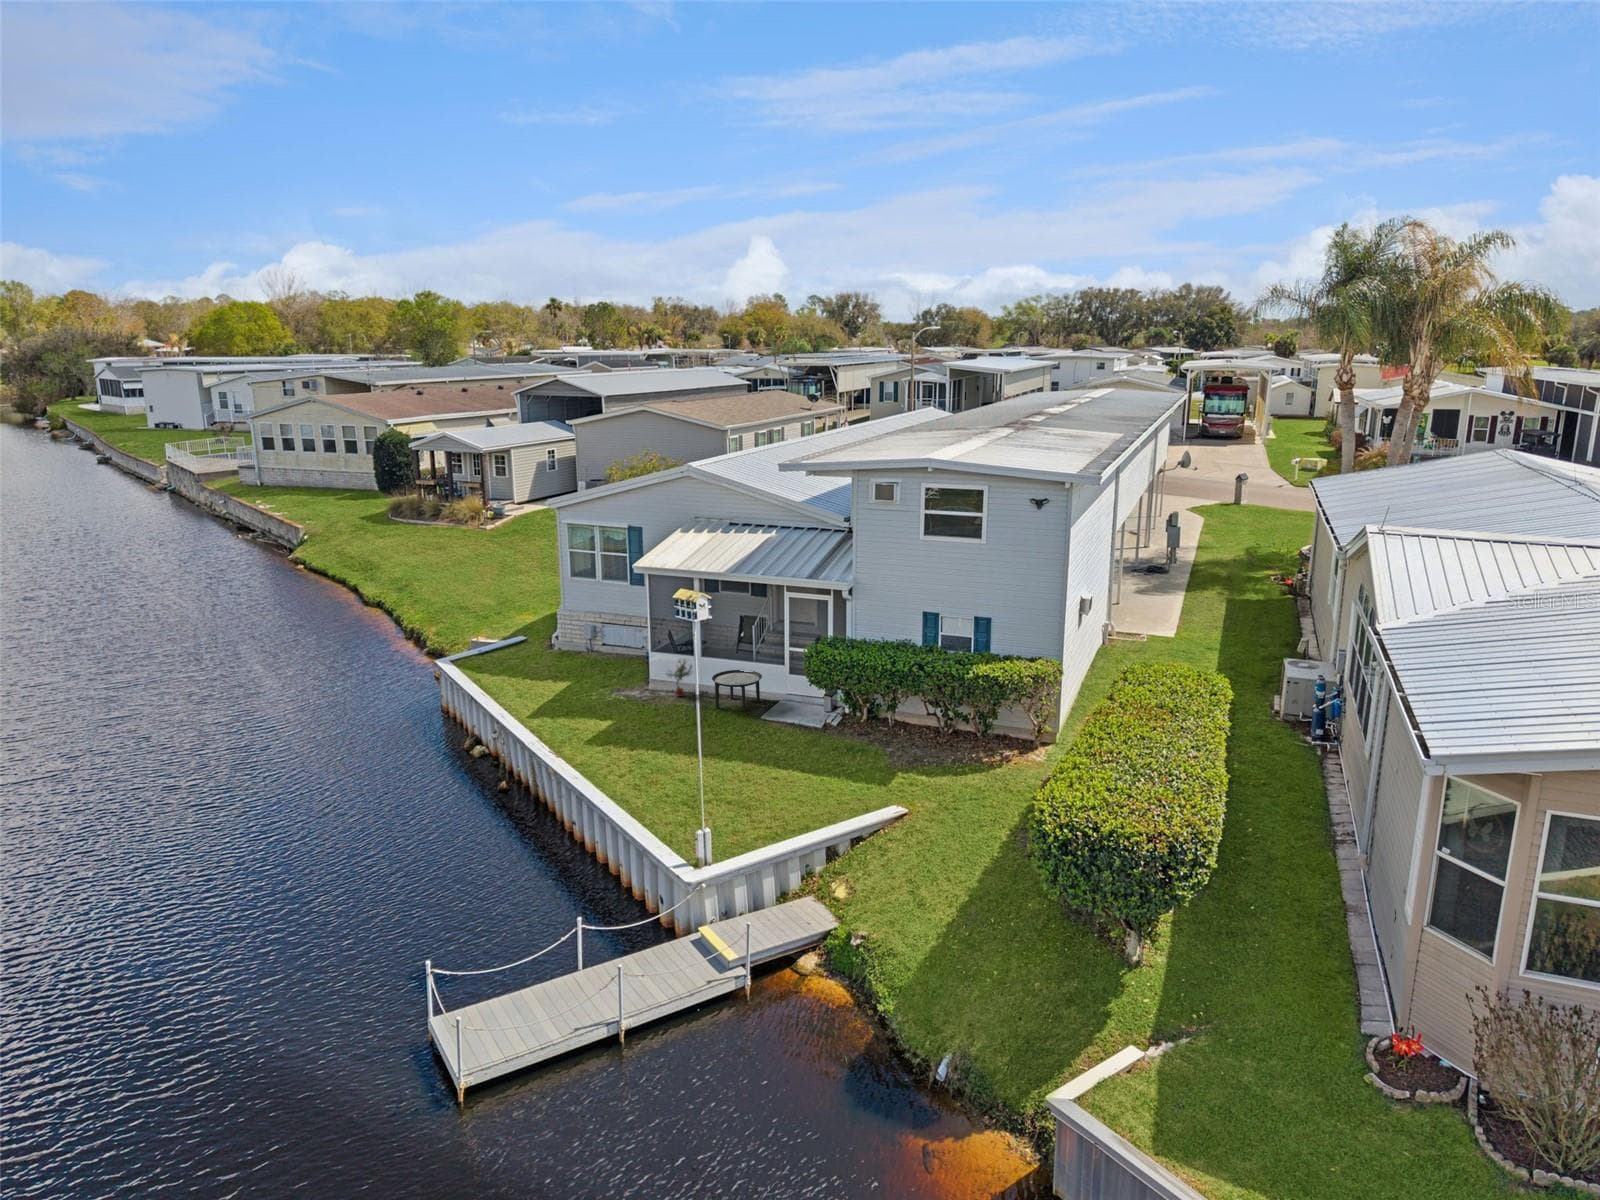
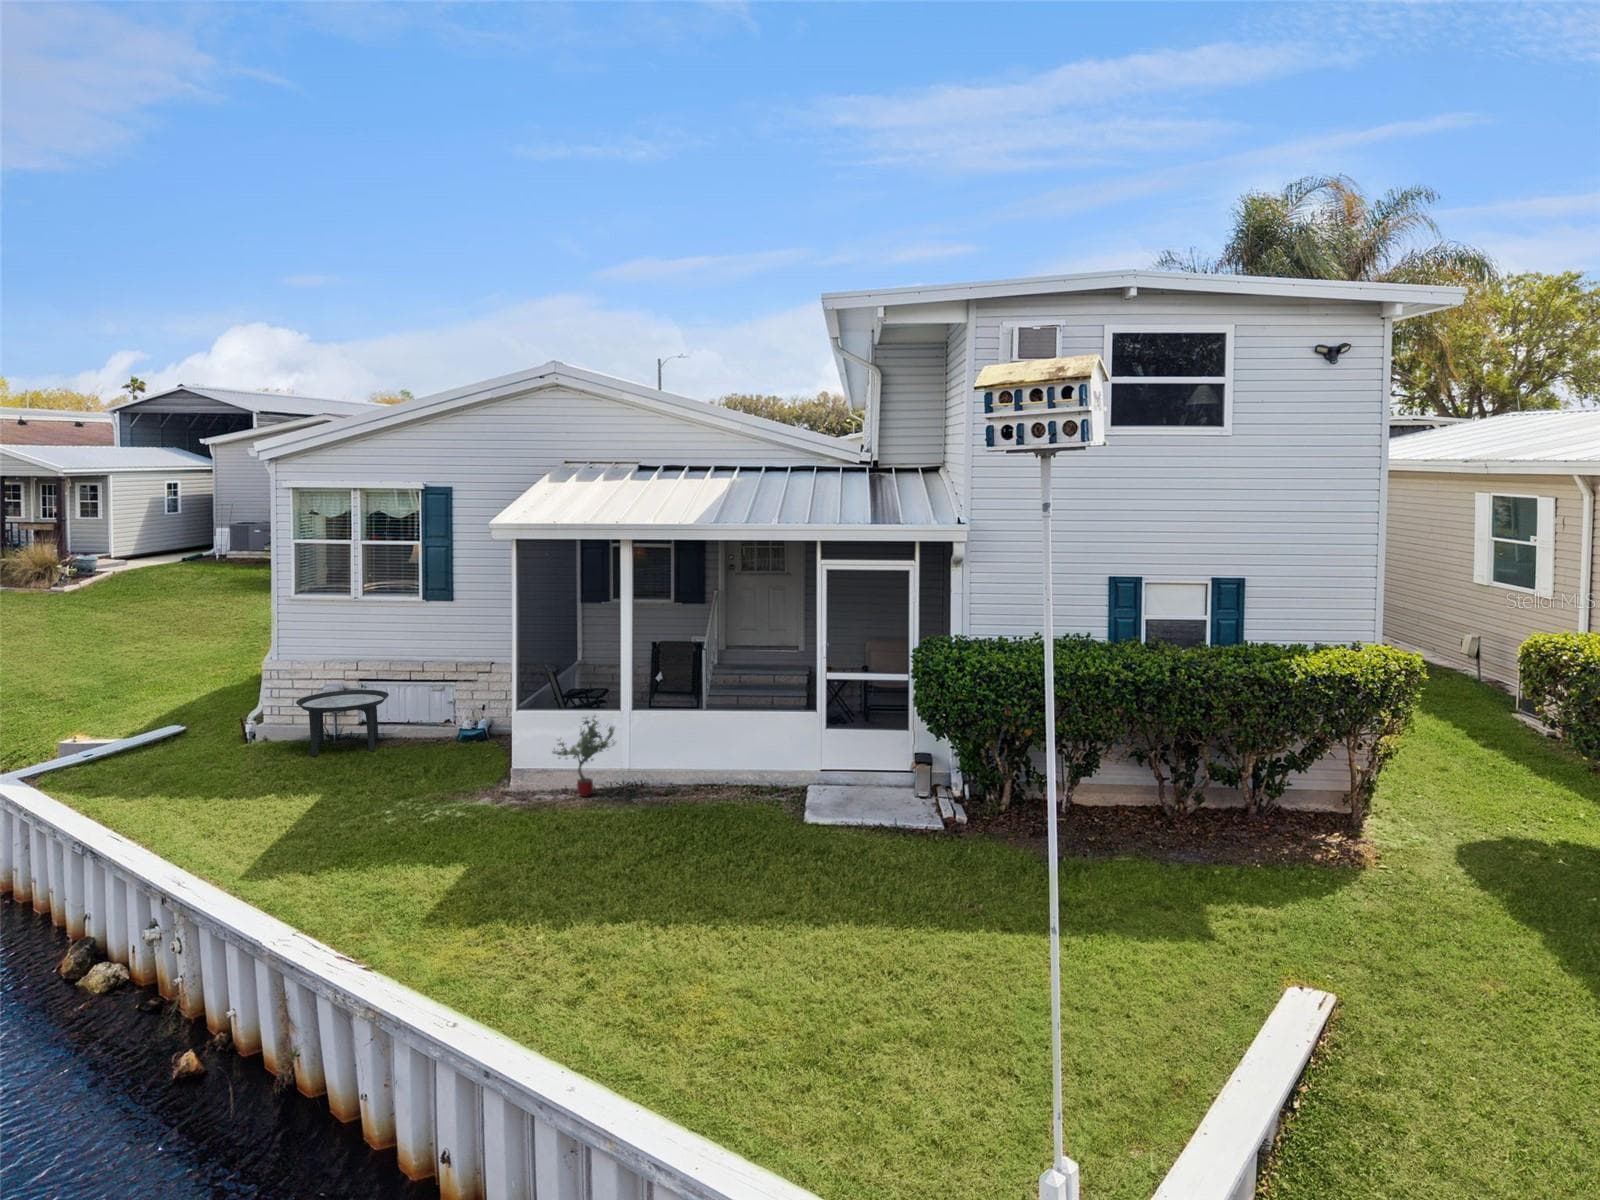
round table: present [712,670,762,712] -> present [296,690,389,756]

